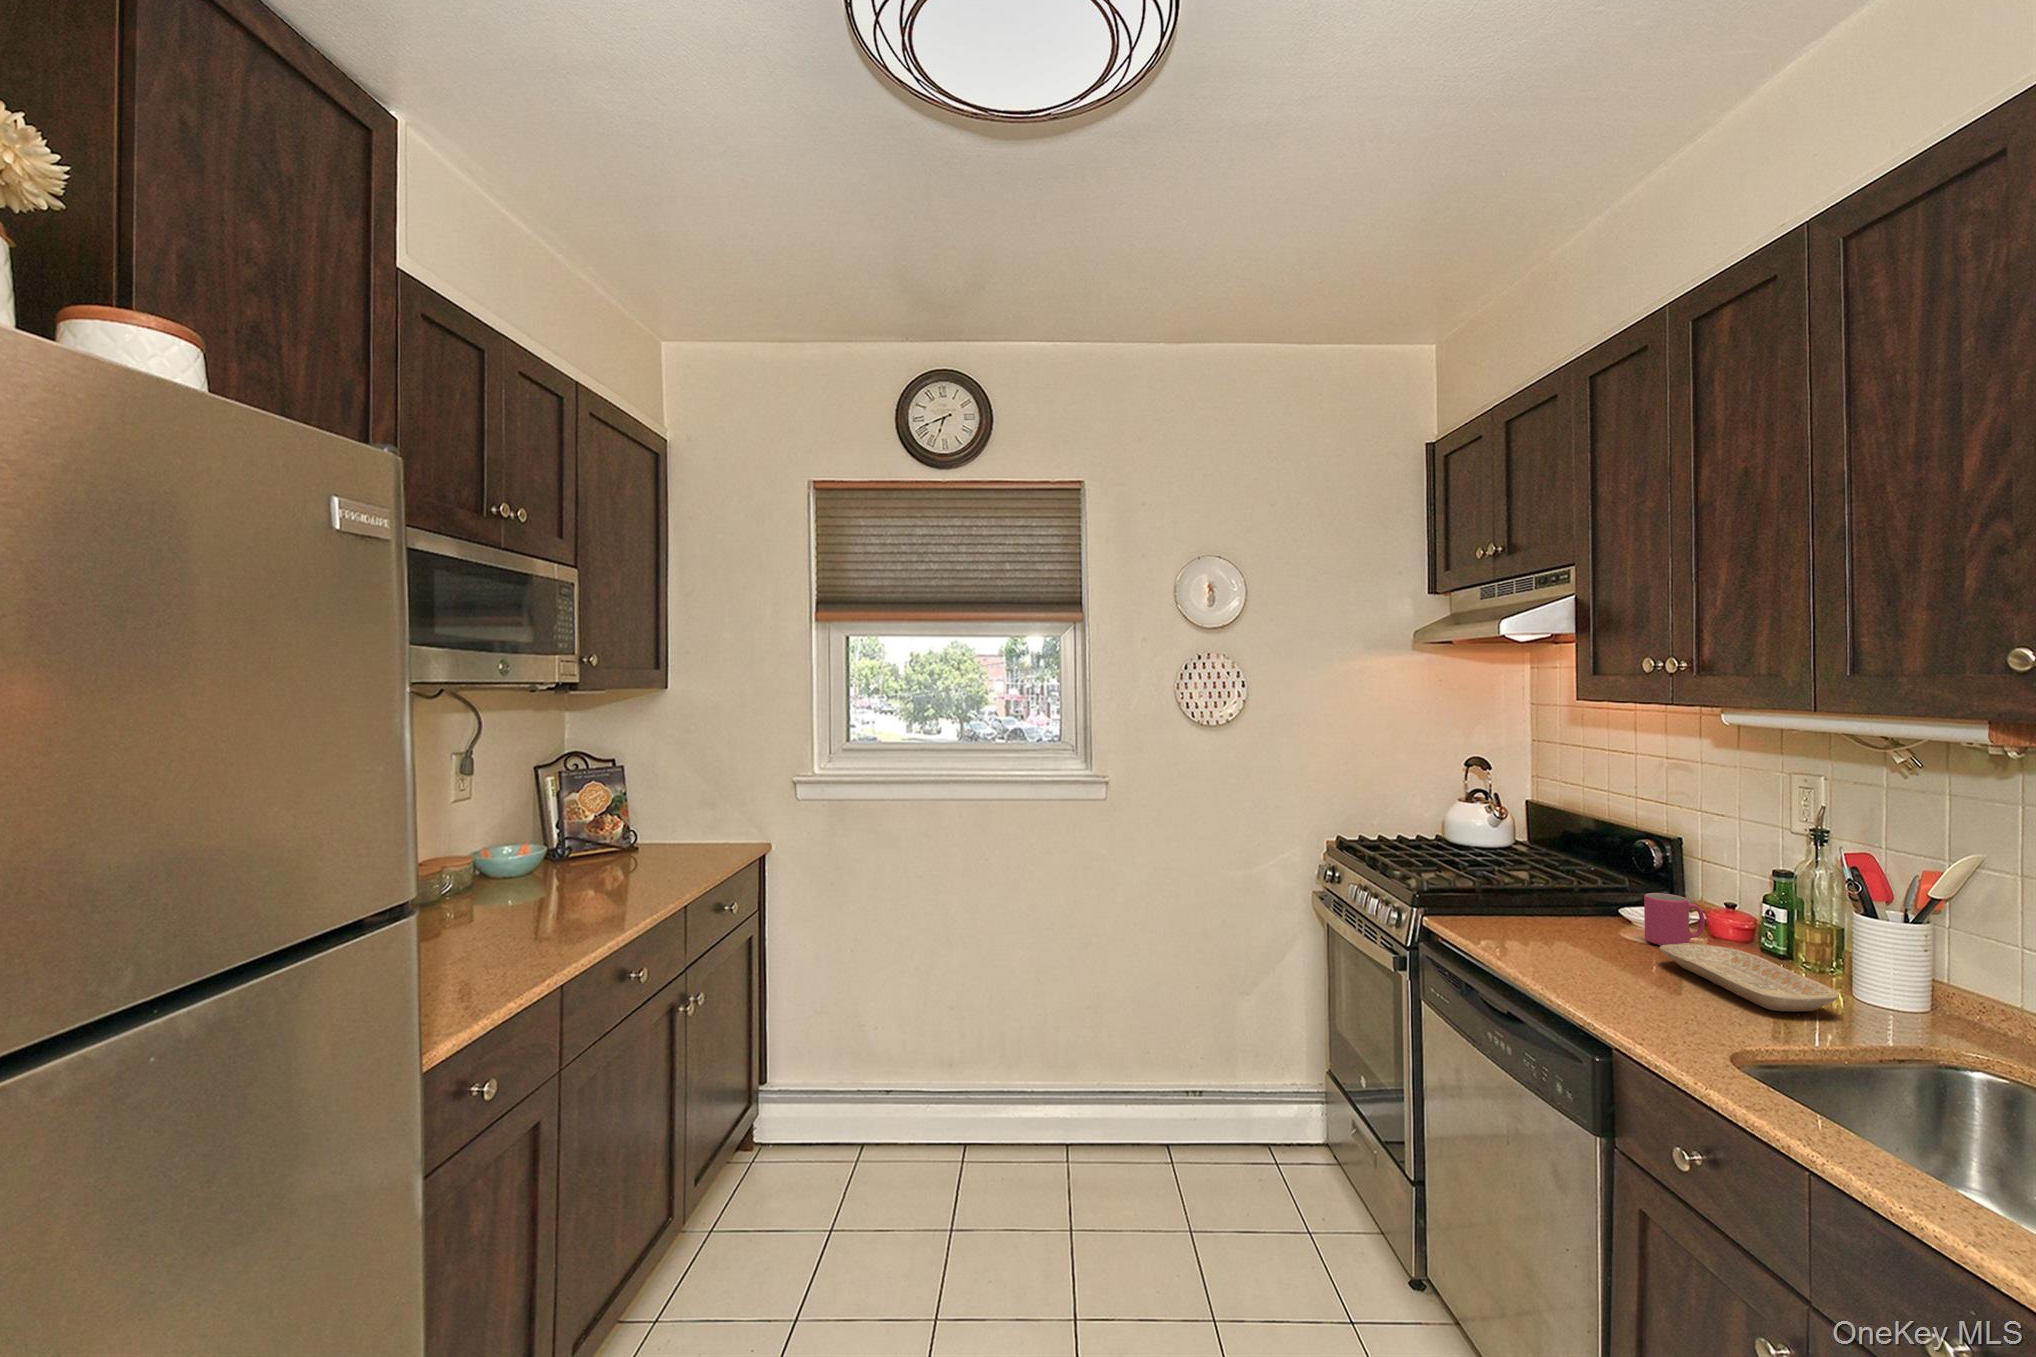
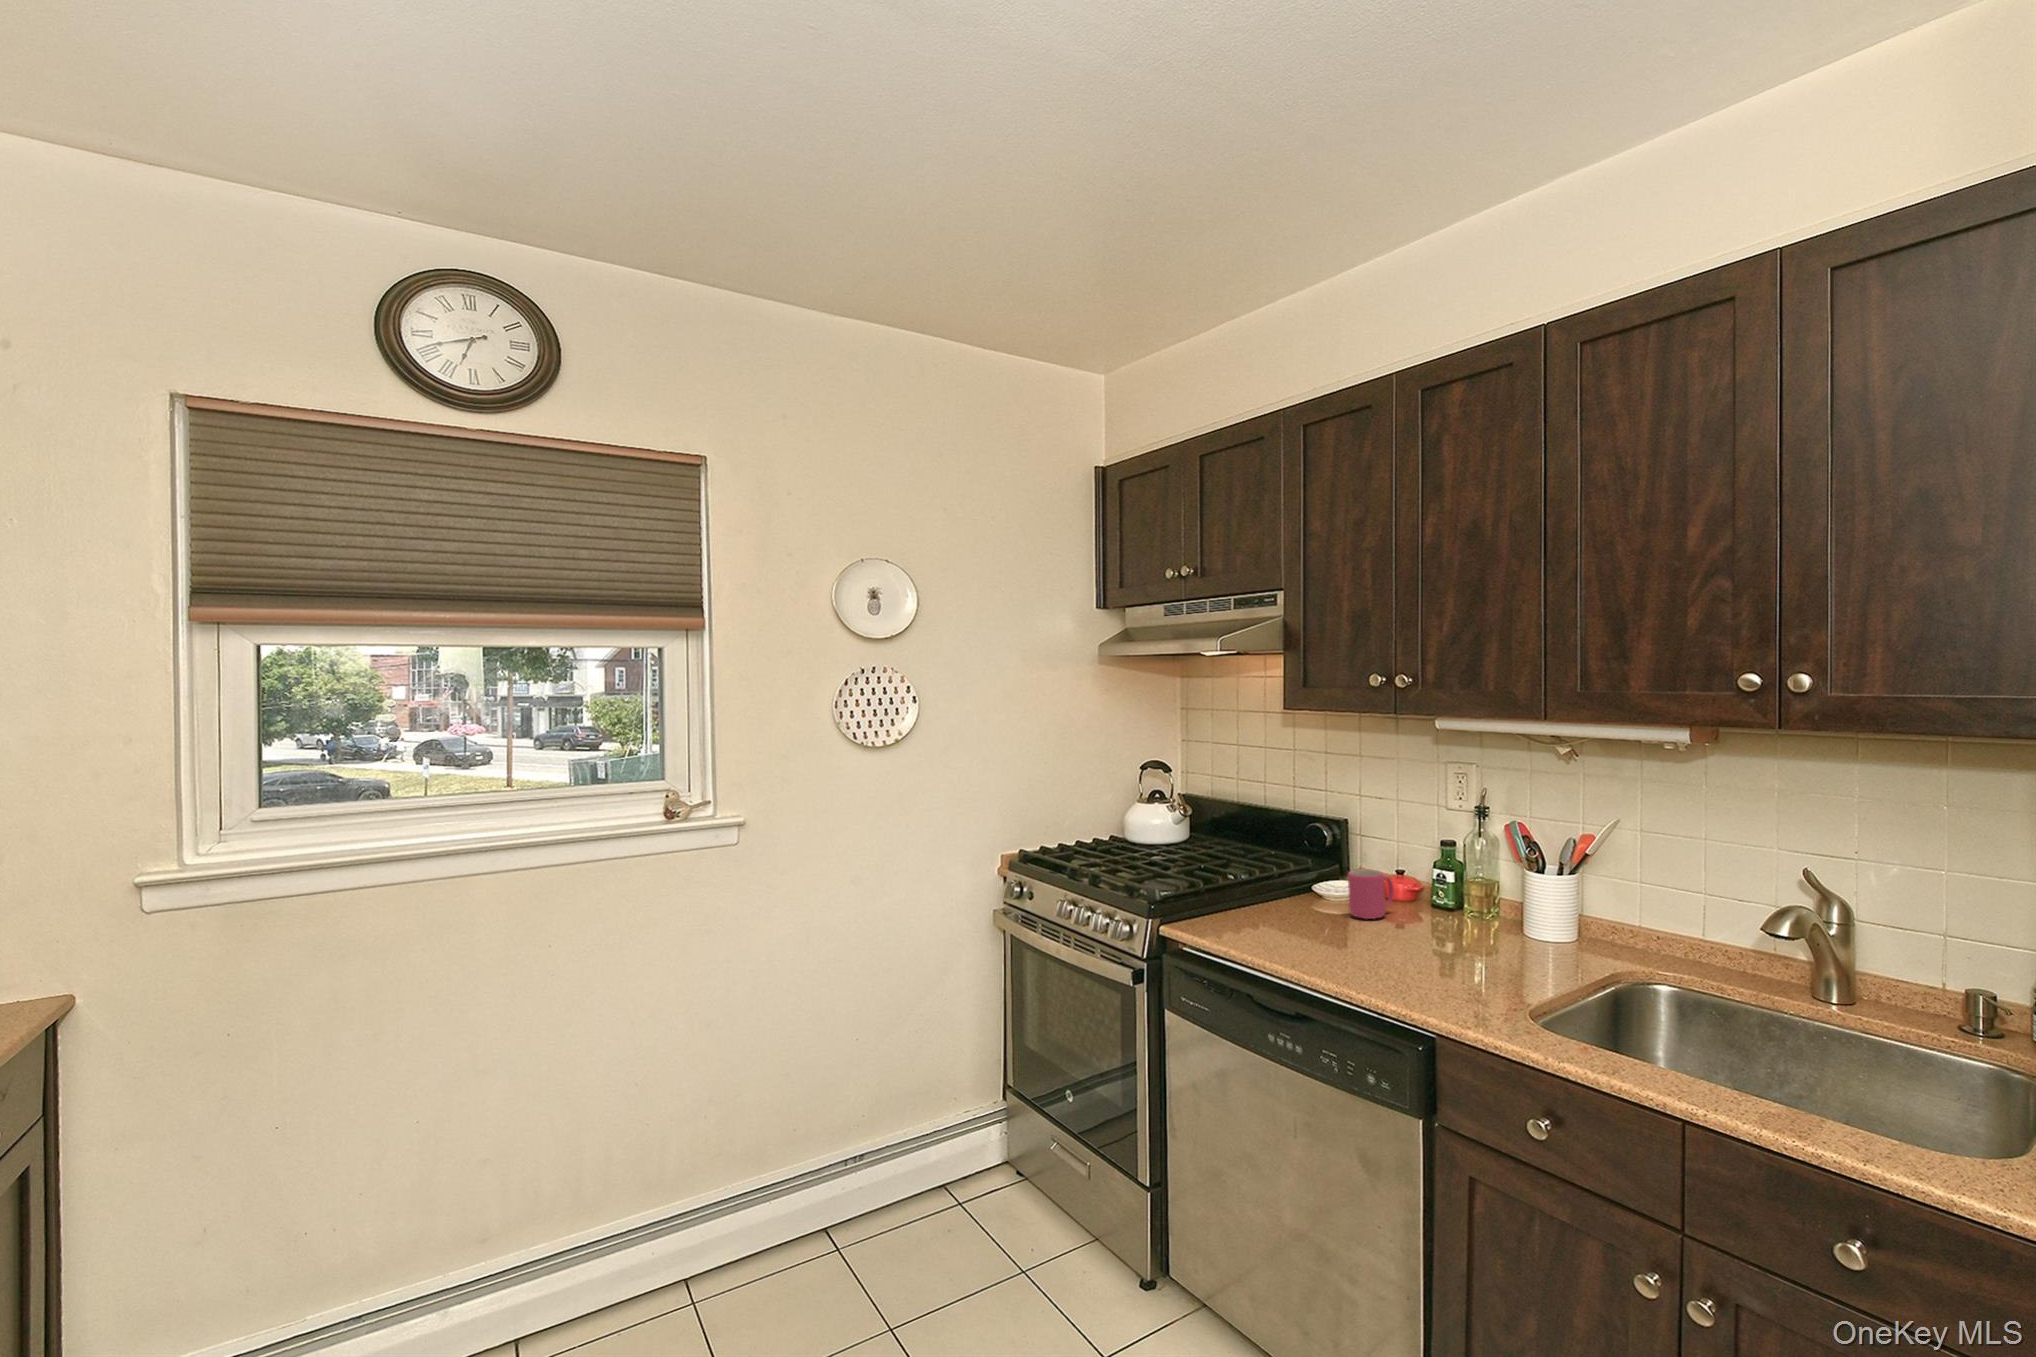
tray: present [1660,943,1839,1012] -> none [1385,912,1549,965]

